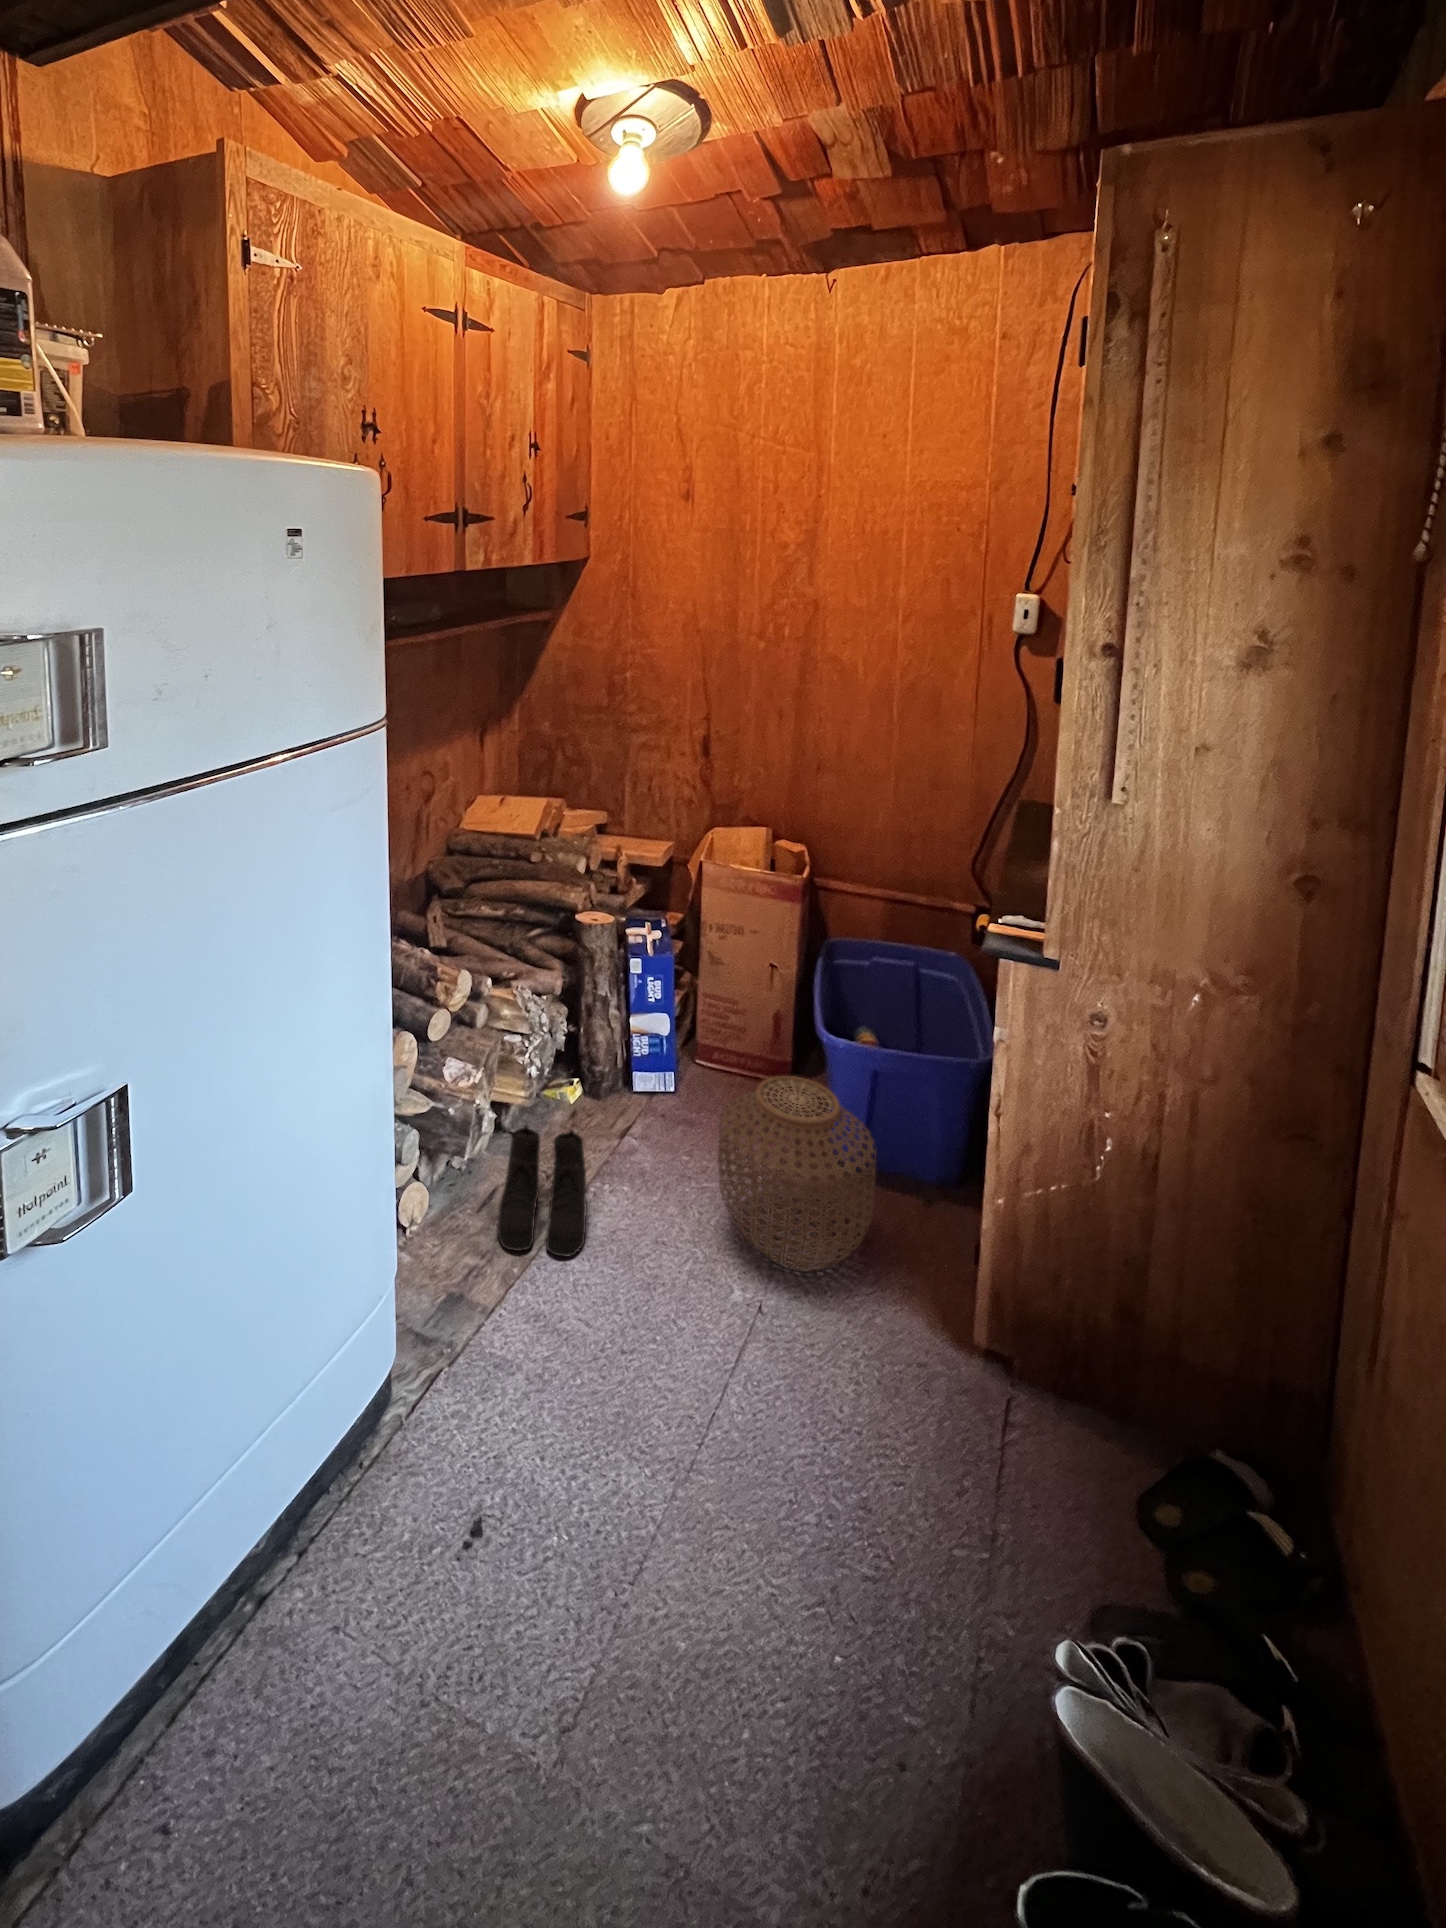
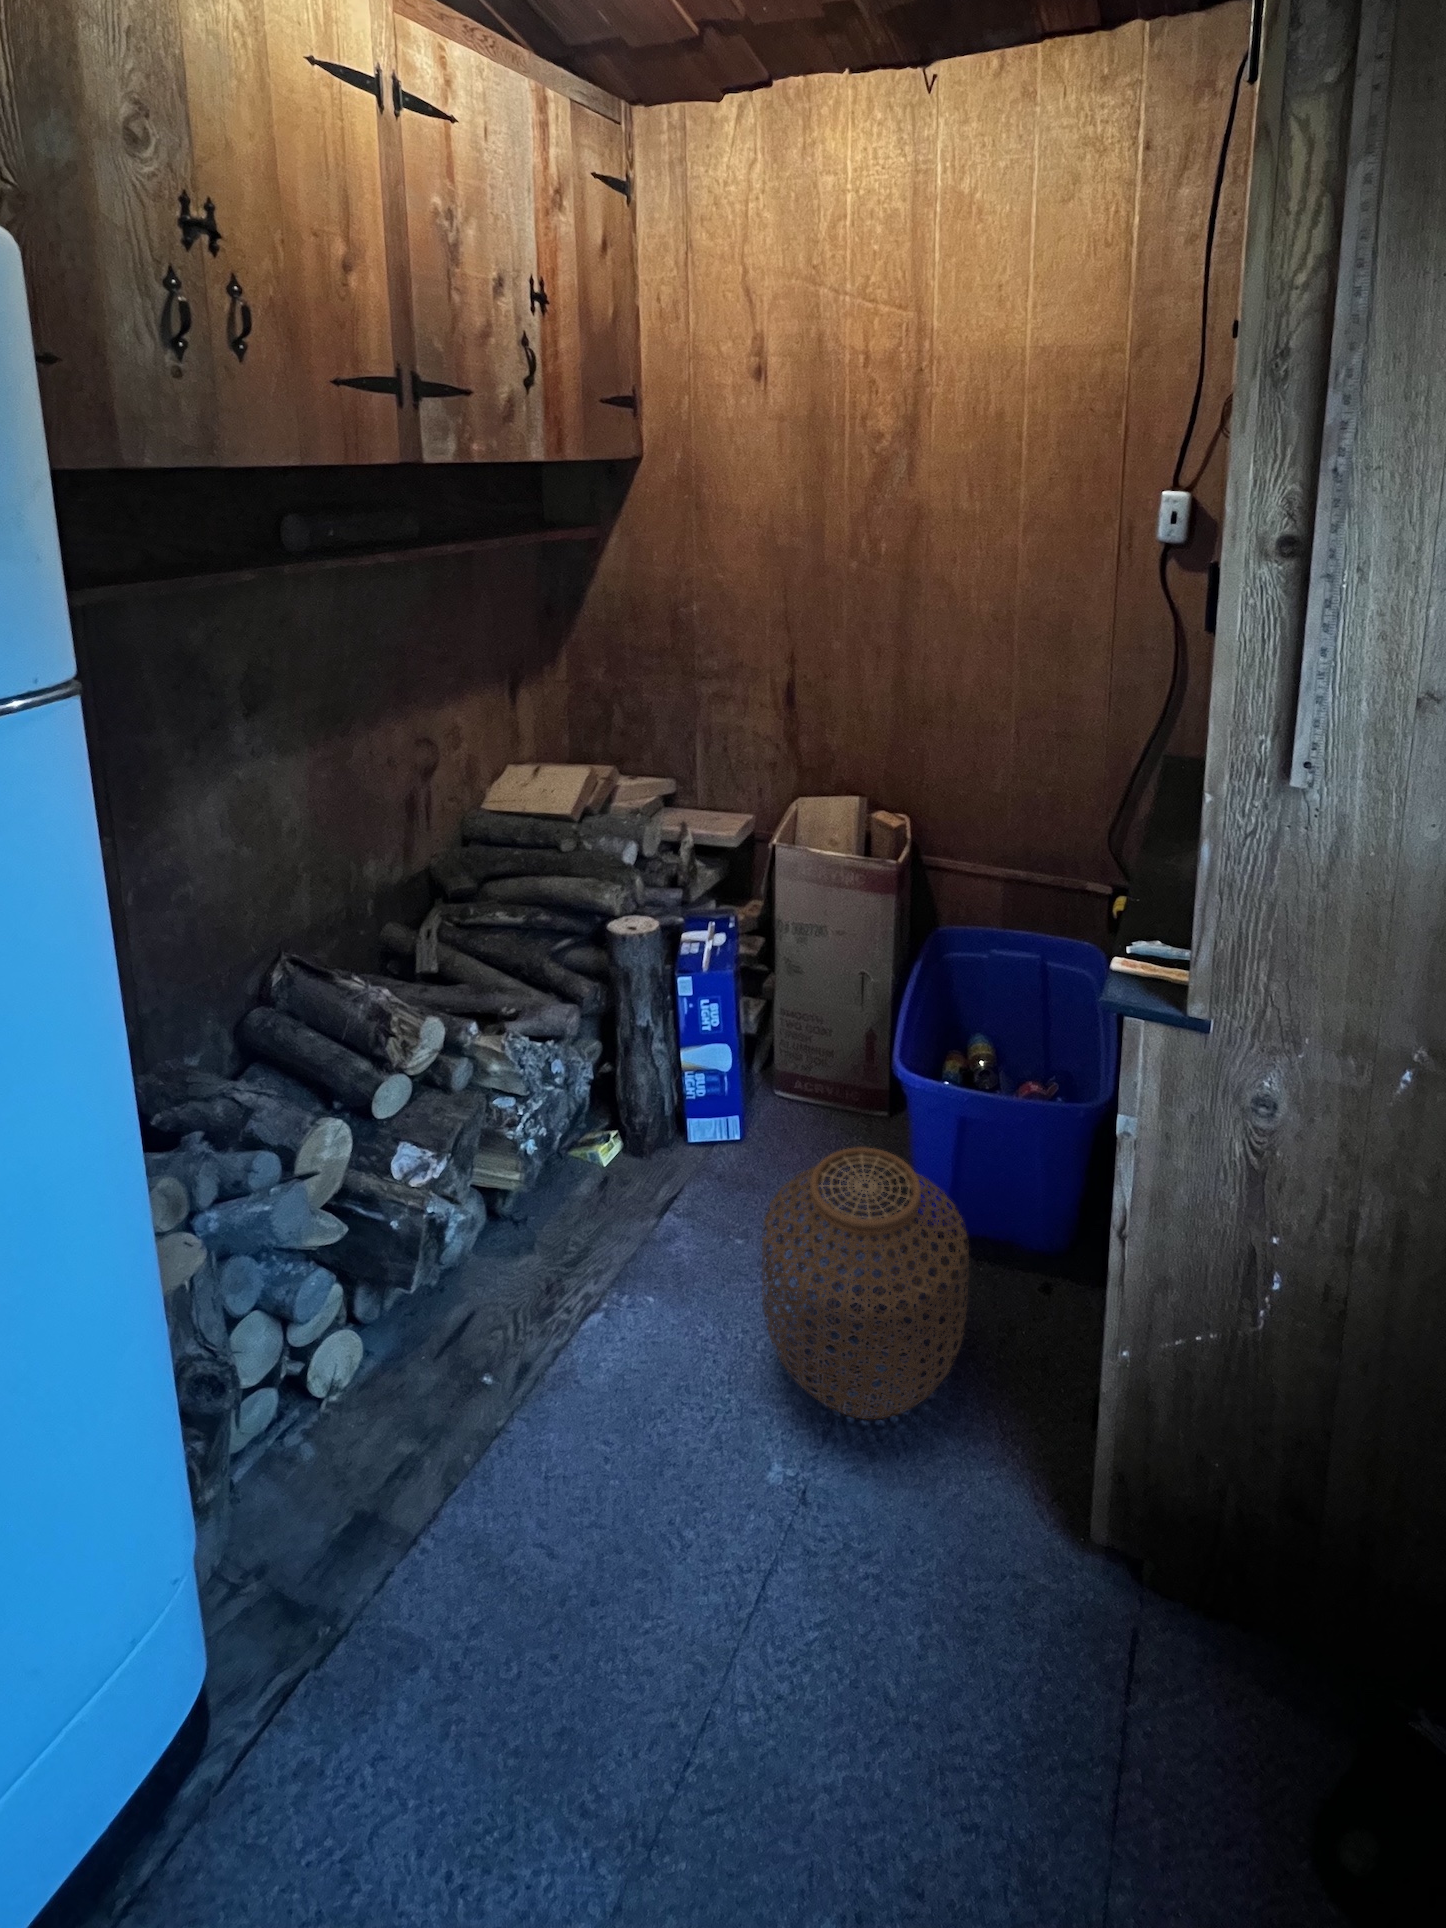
boots: present [498,1125,586,1257] -> none [450,1236,588,1437]

